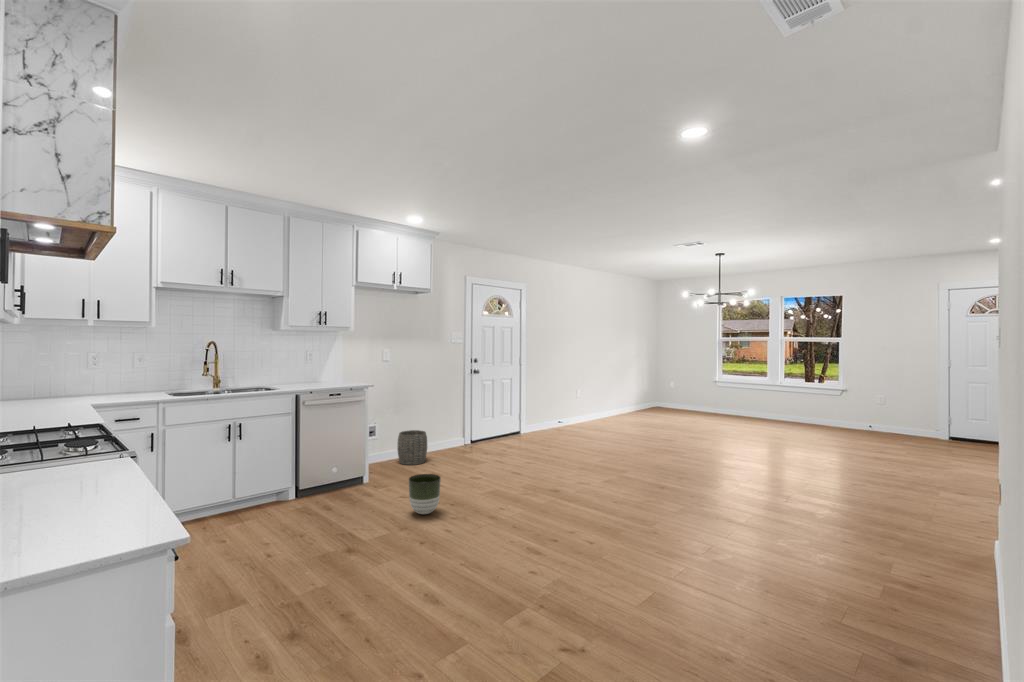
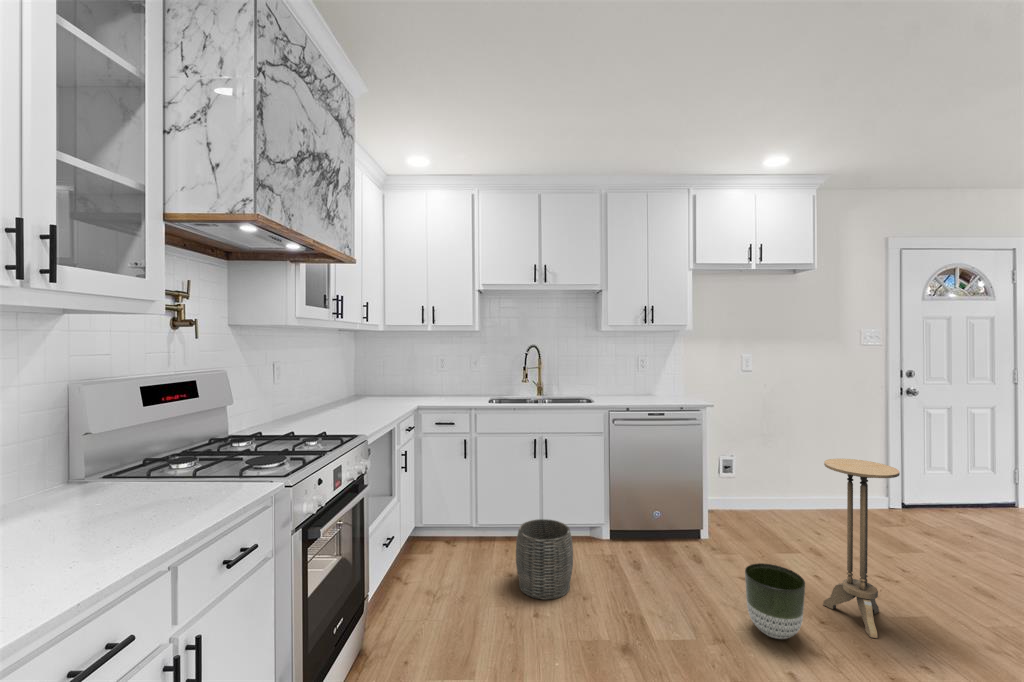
side table: none [444,406,480,501] -> present [823,459,900,638]
woven basket: present [397,430,427,465] -> present [516,519,573,600]

